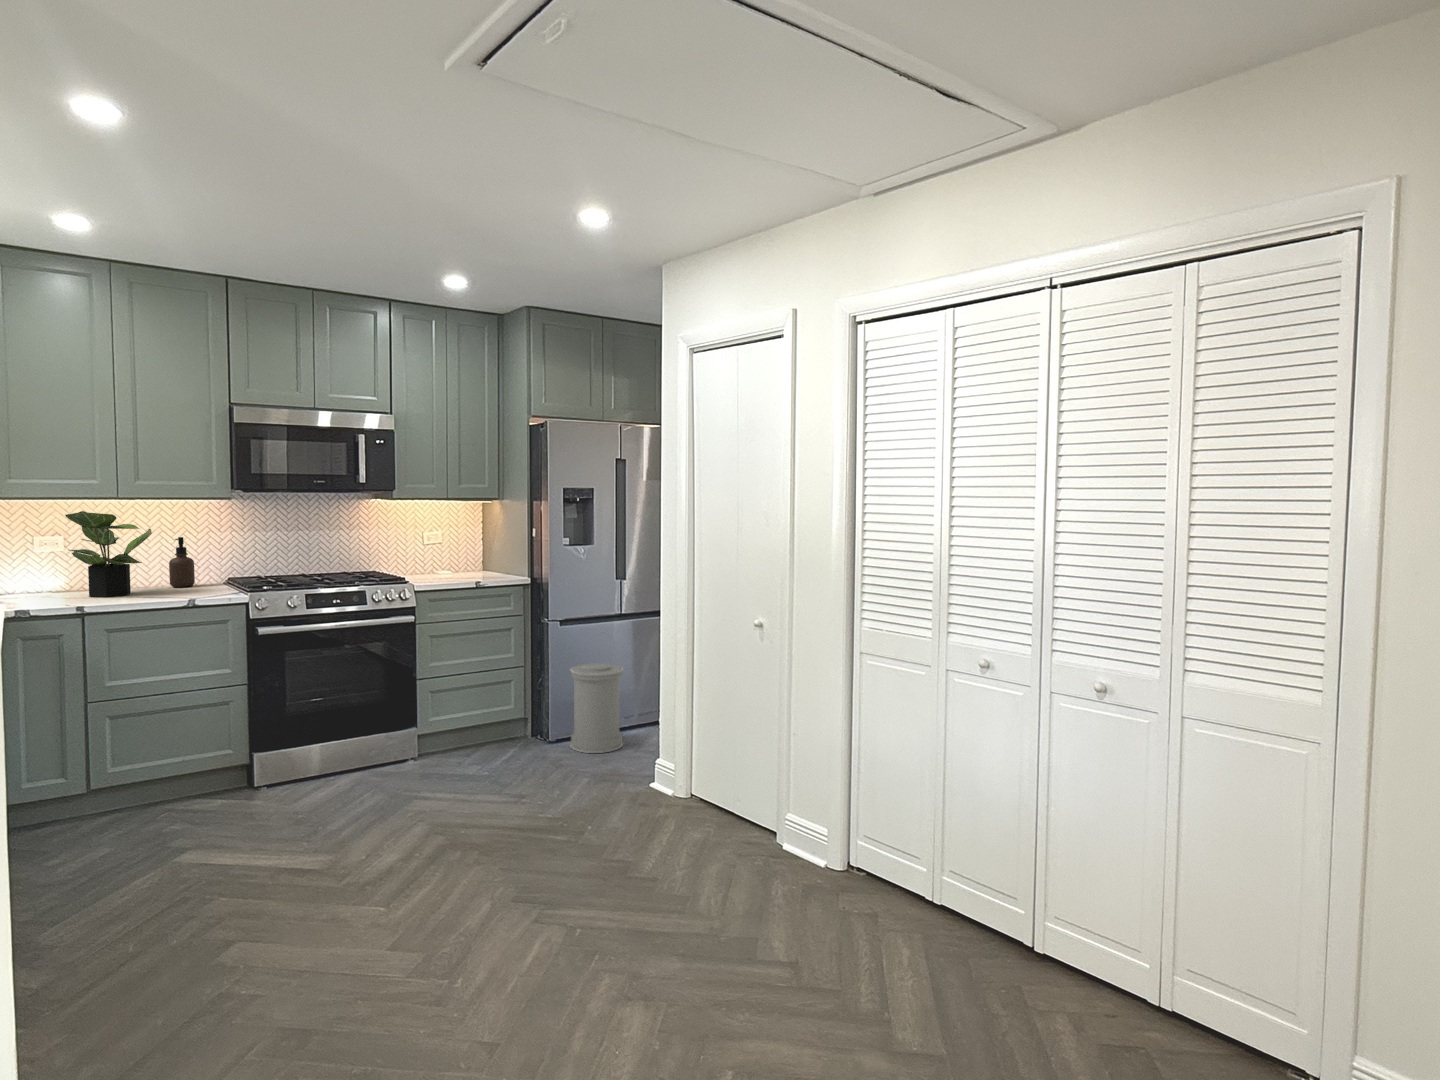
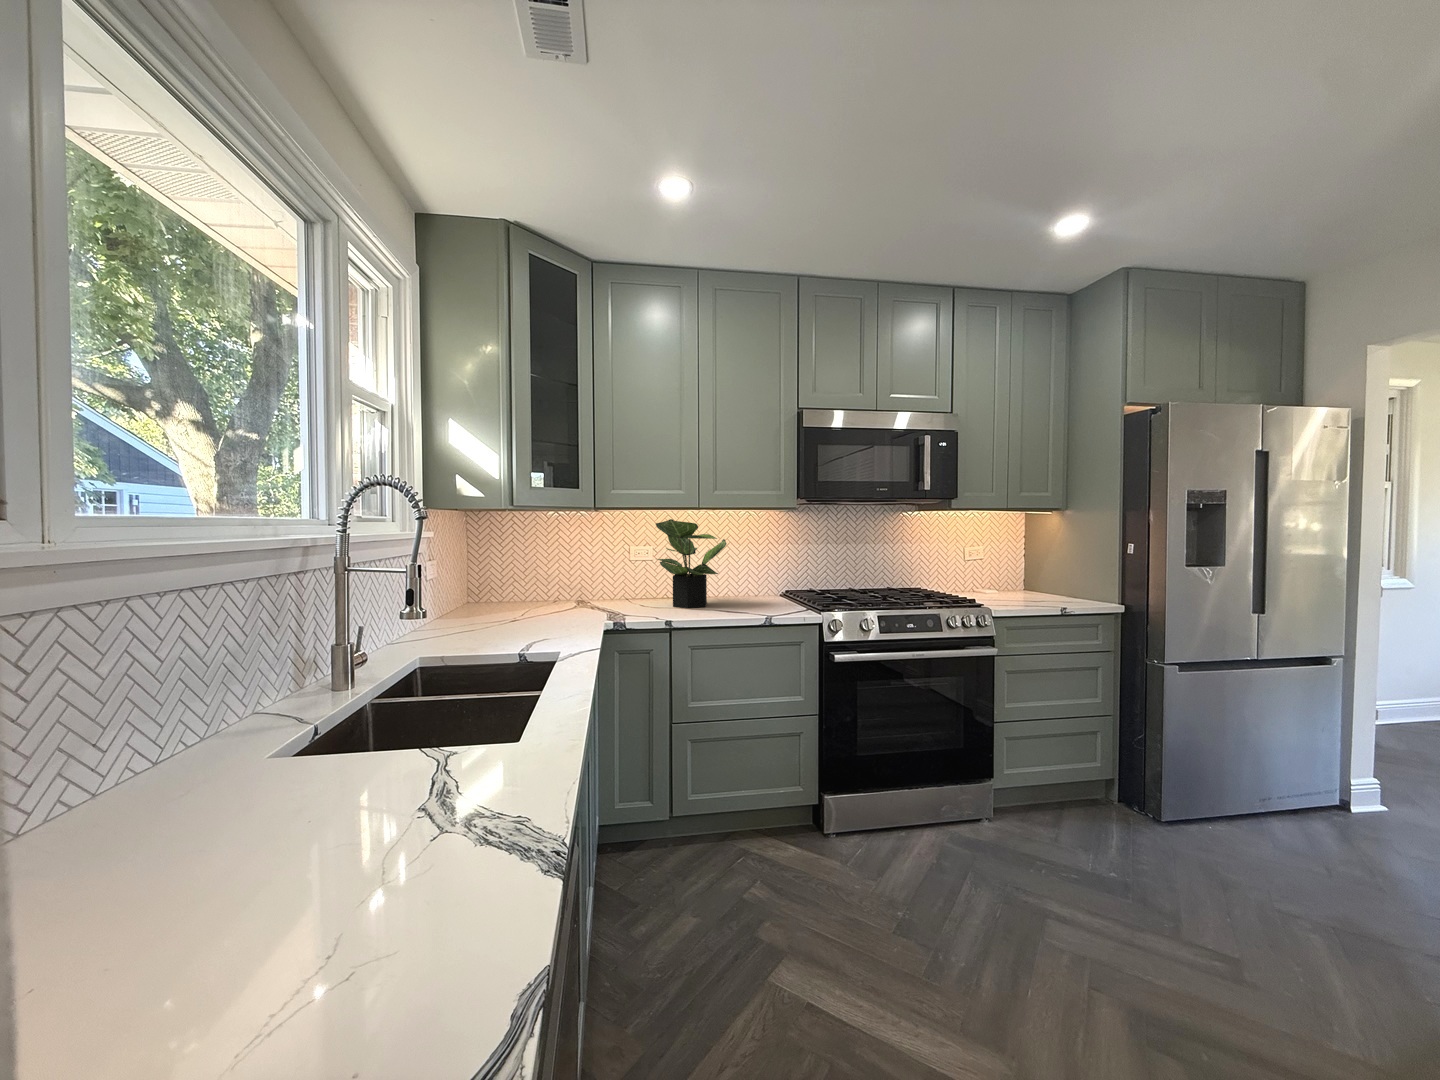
soap dispenser: present [169,537,195,587] -> none [737,548,758,599]
trash can: present [571,663,623,753] -> none [1203,727,1308,869]

